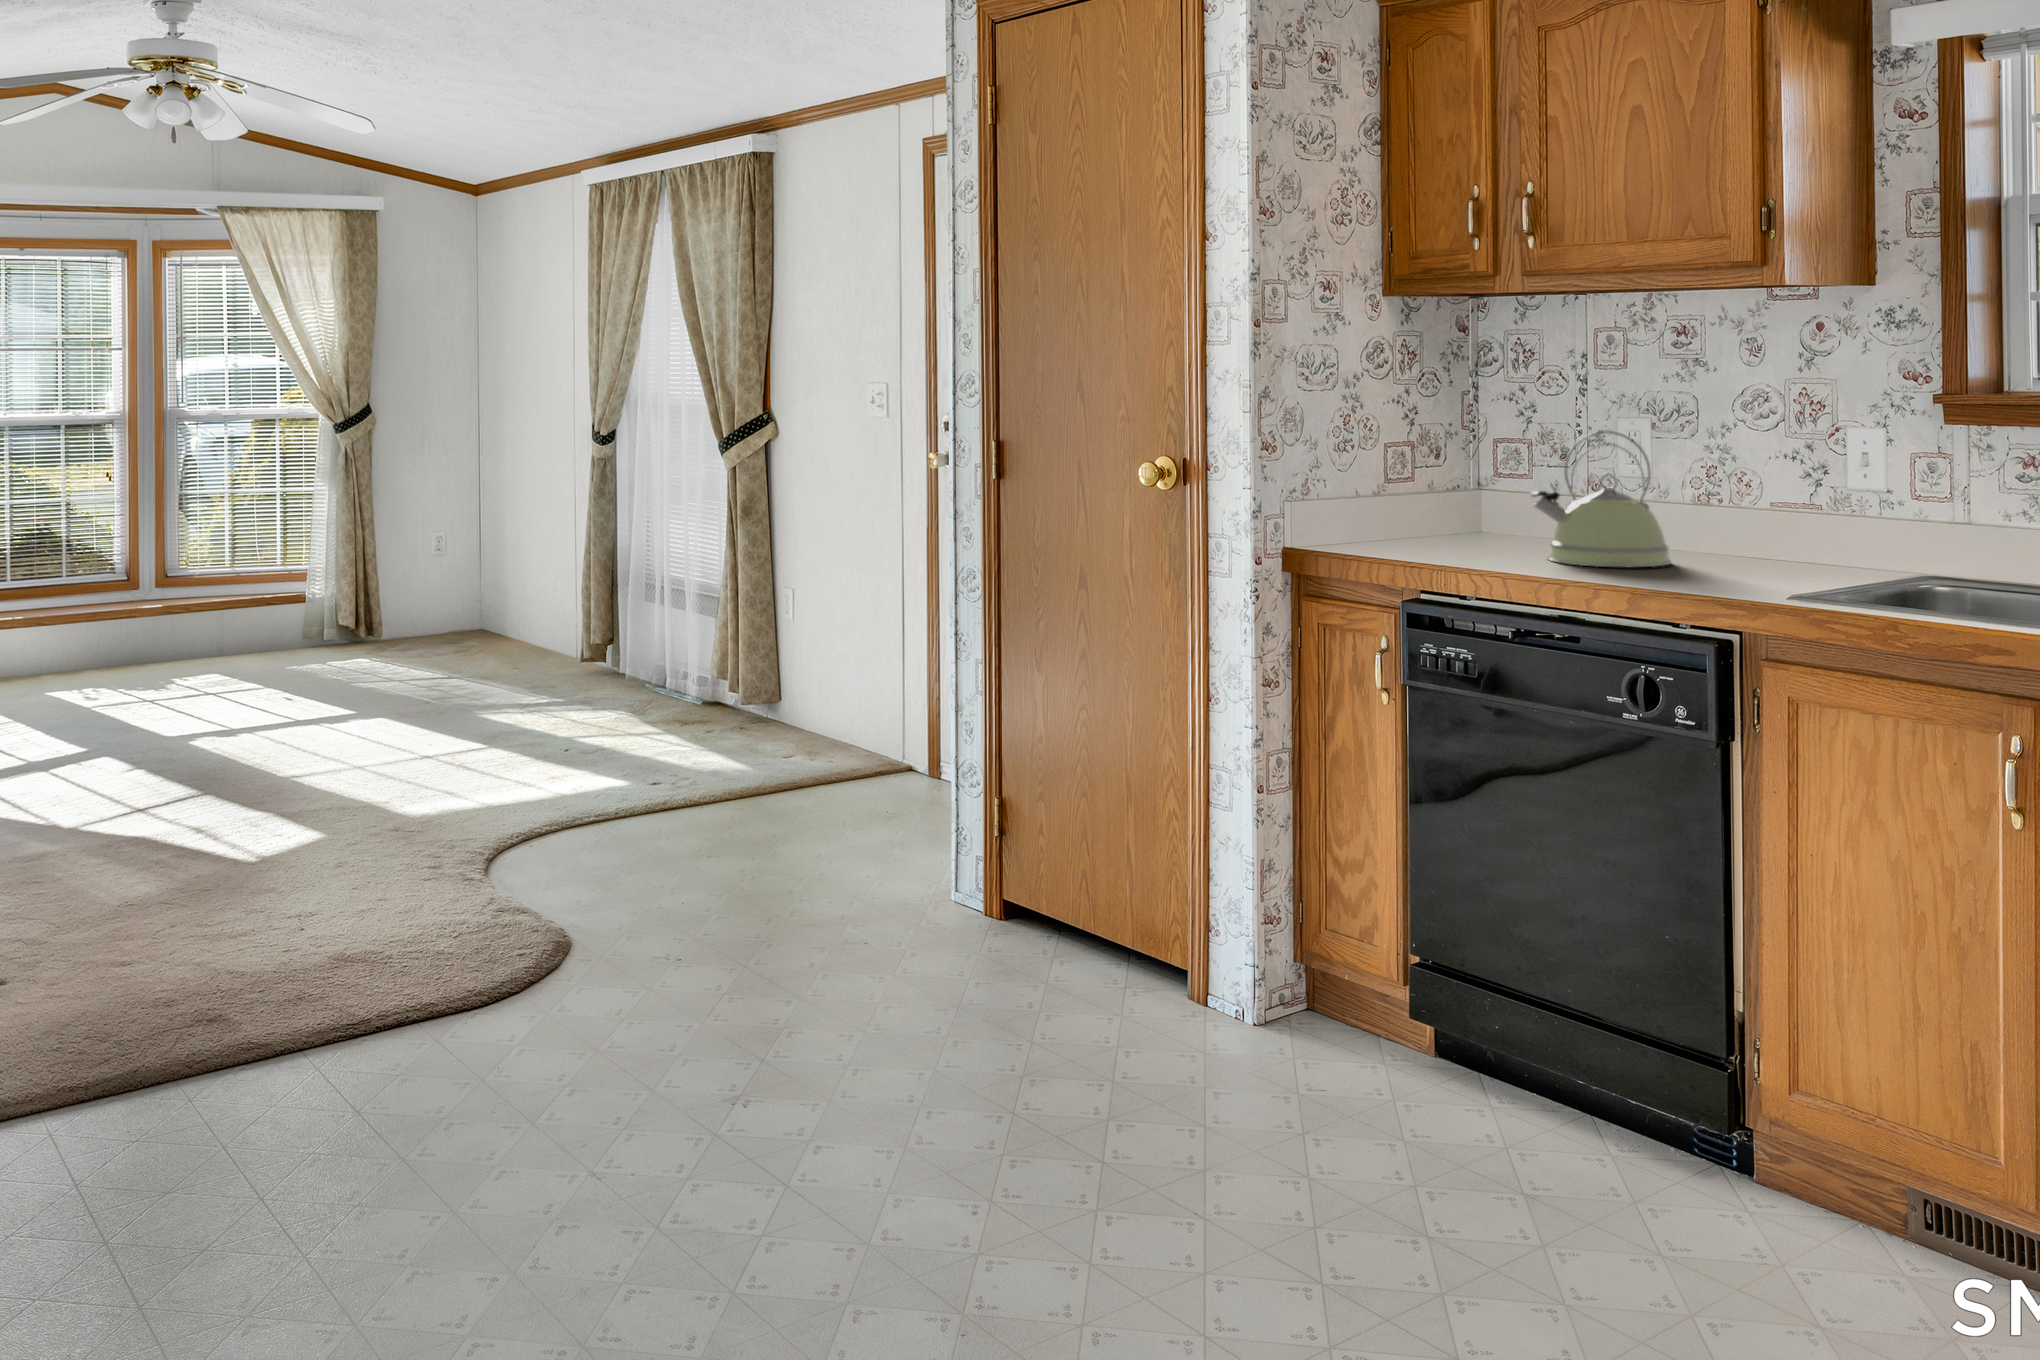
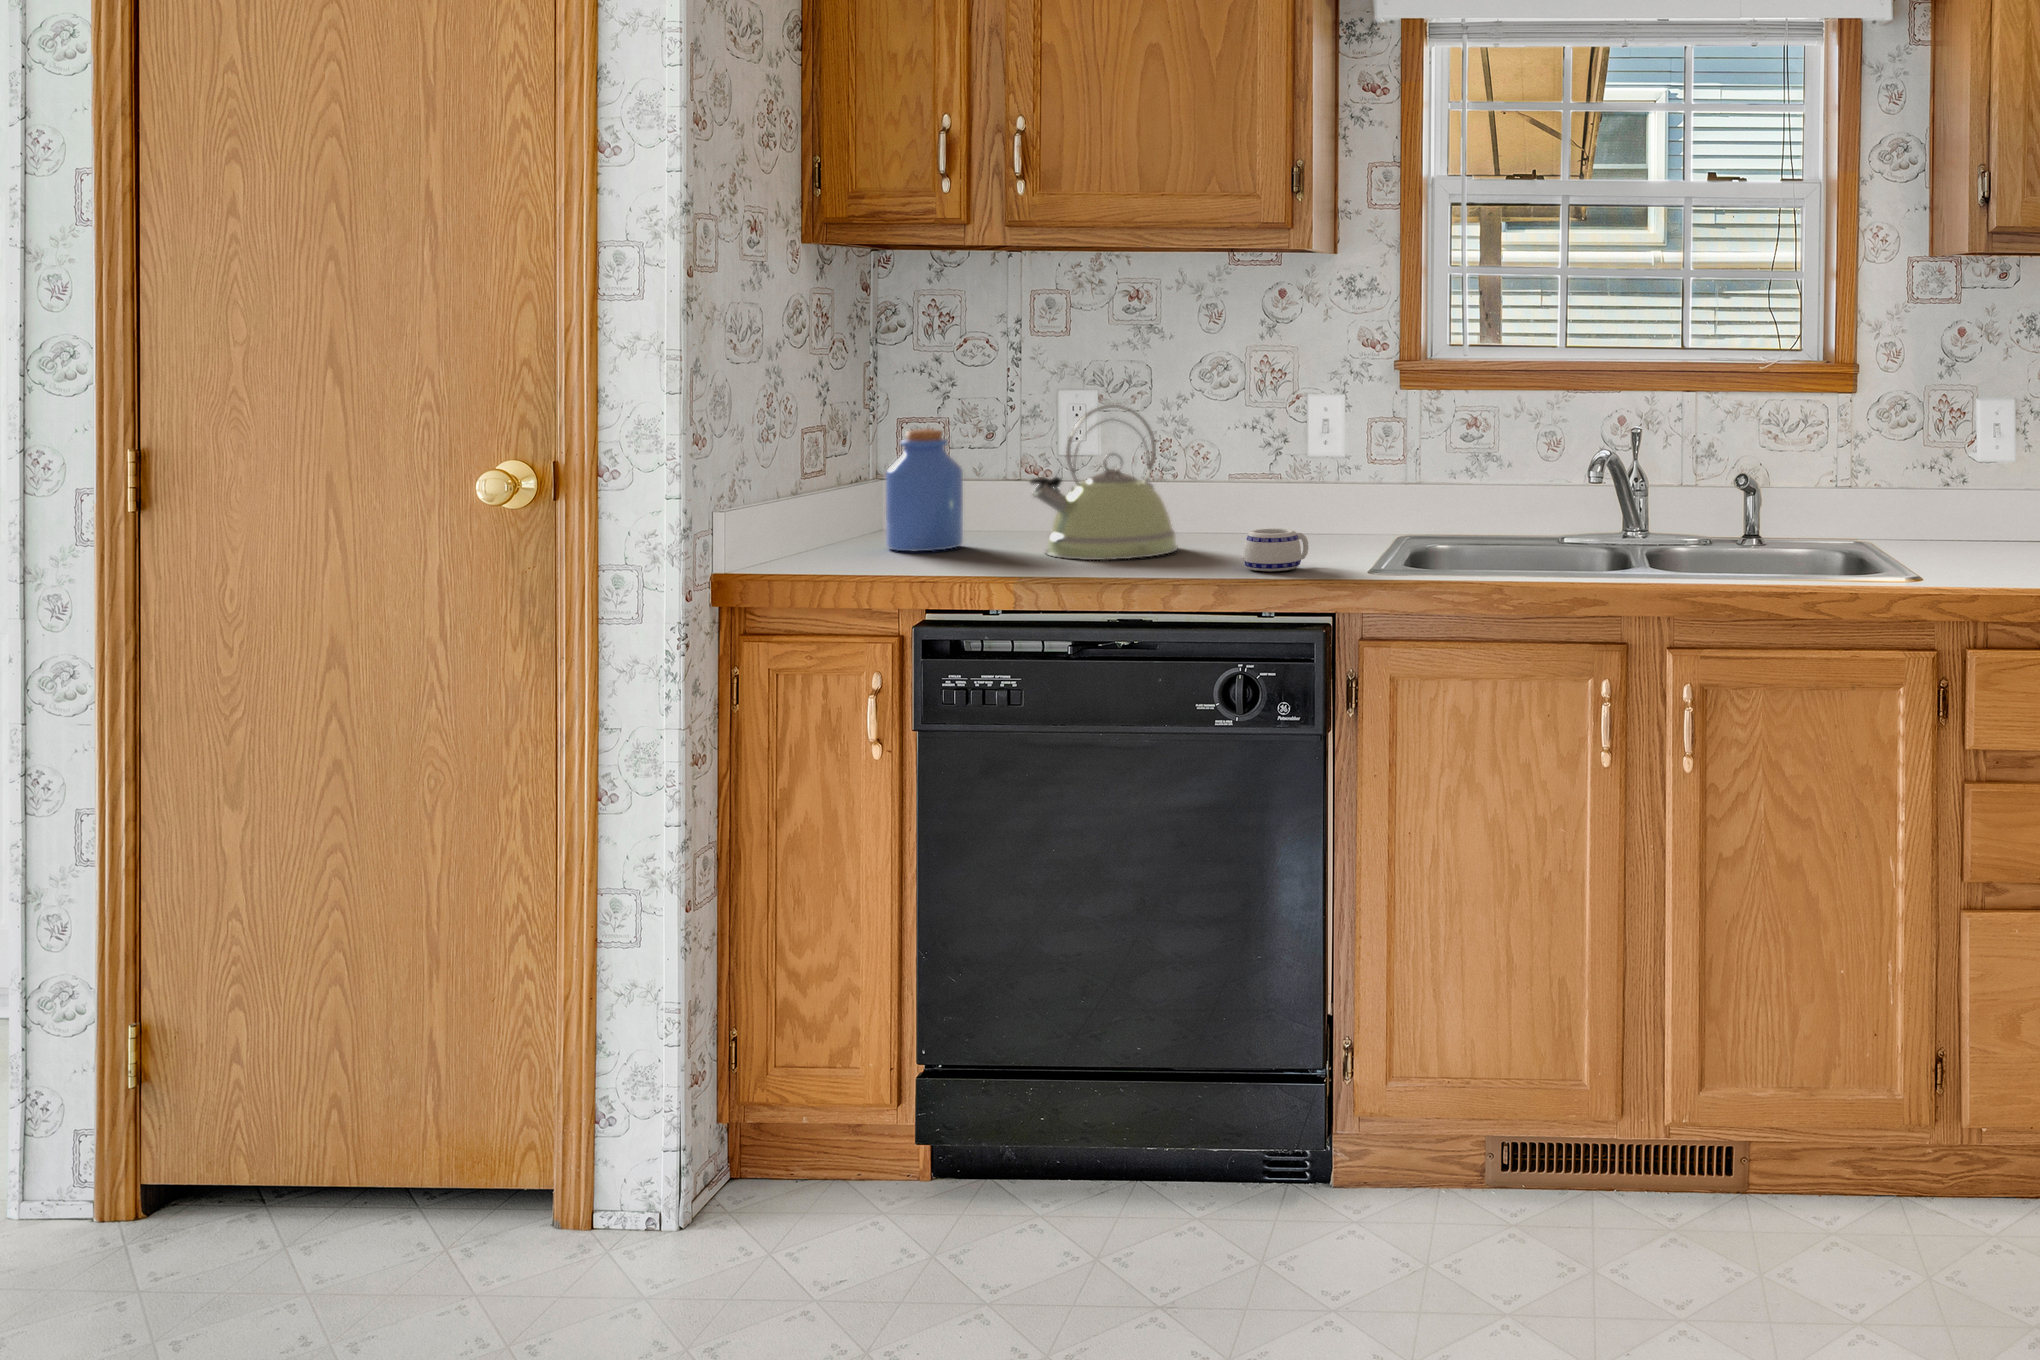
jar: none [1433,447,1497,547] -> present [886,429,963,551]
mug: none [1683,549,1757,588] -> present [1244,529,1309,571]

